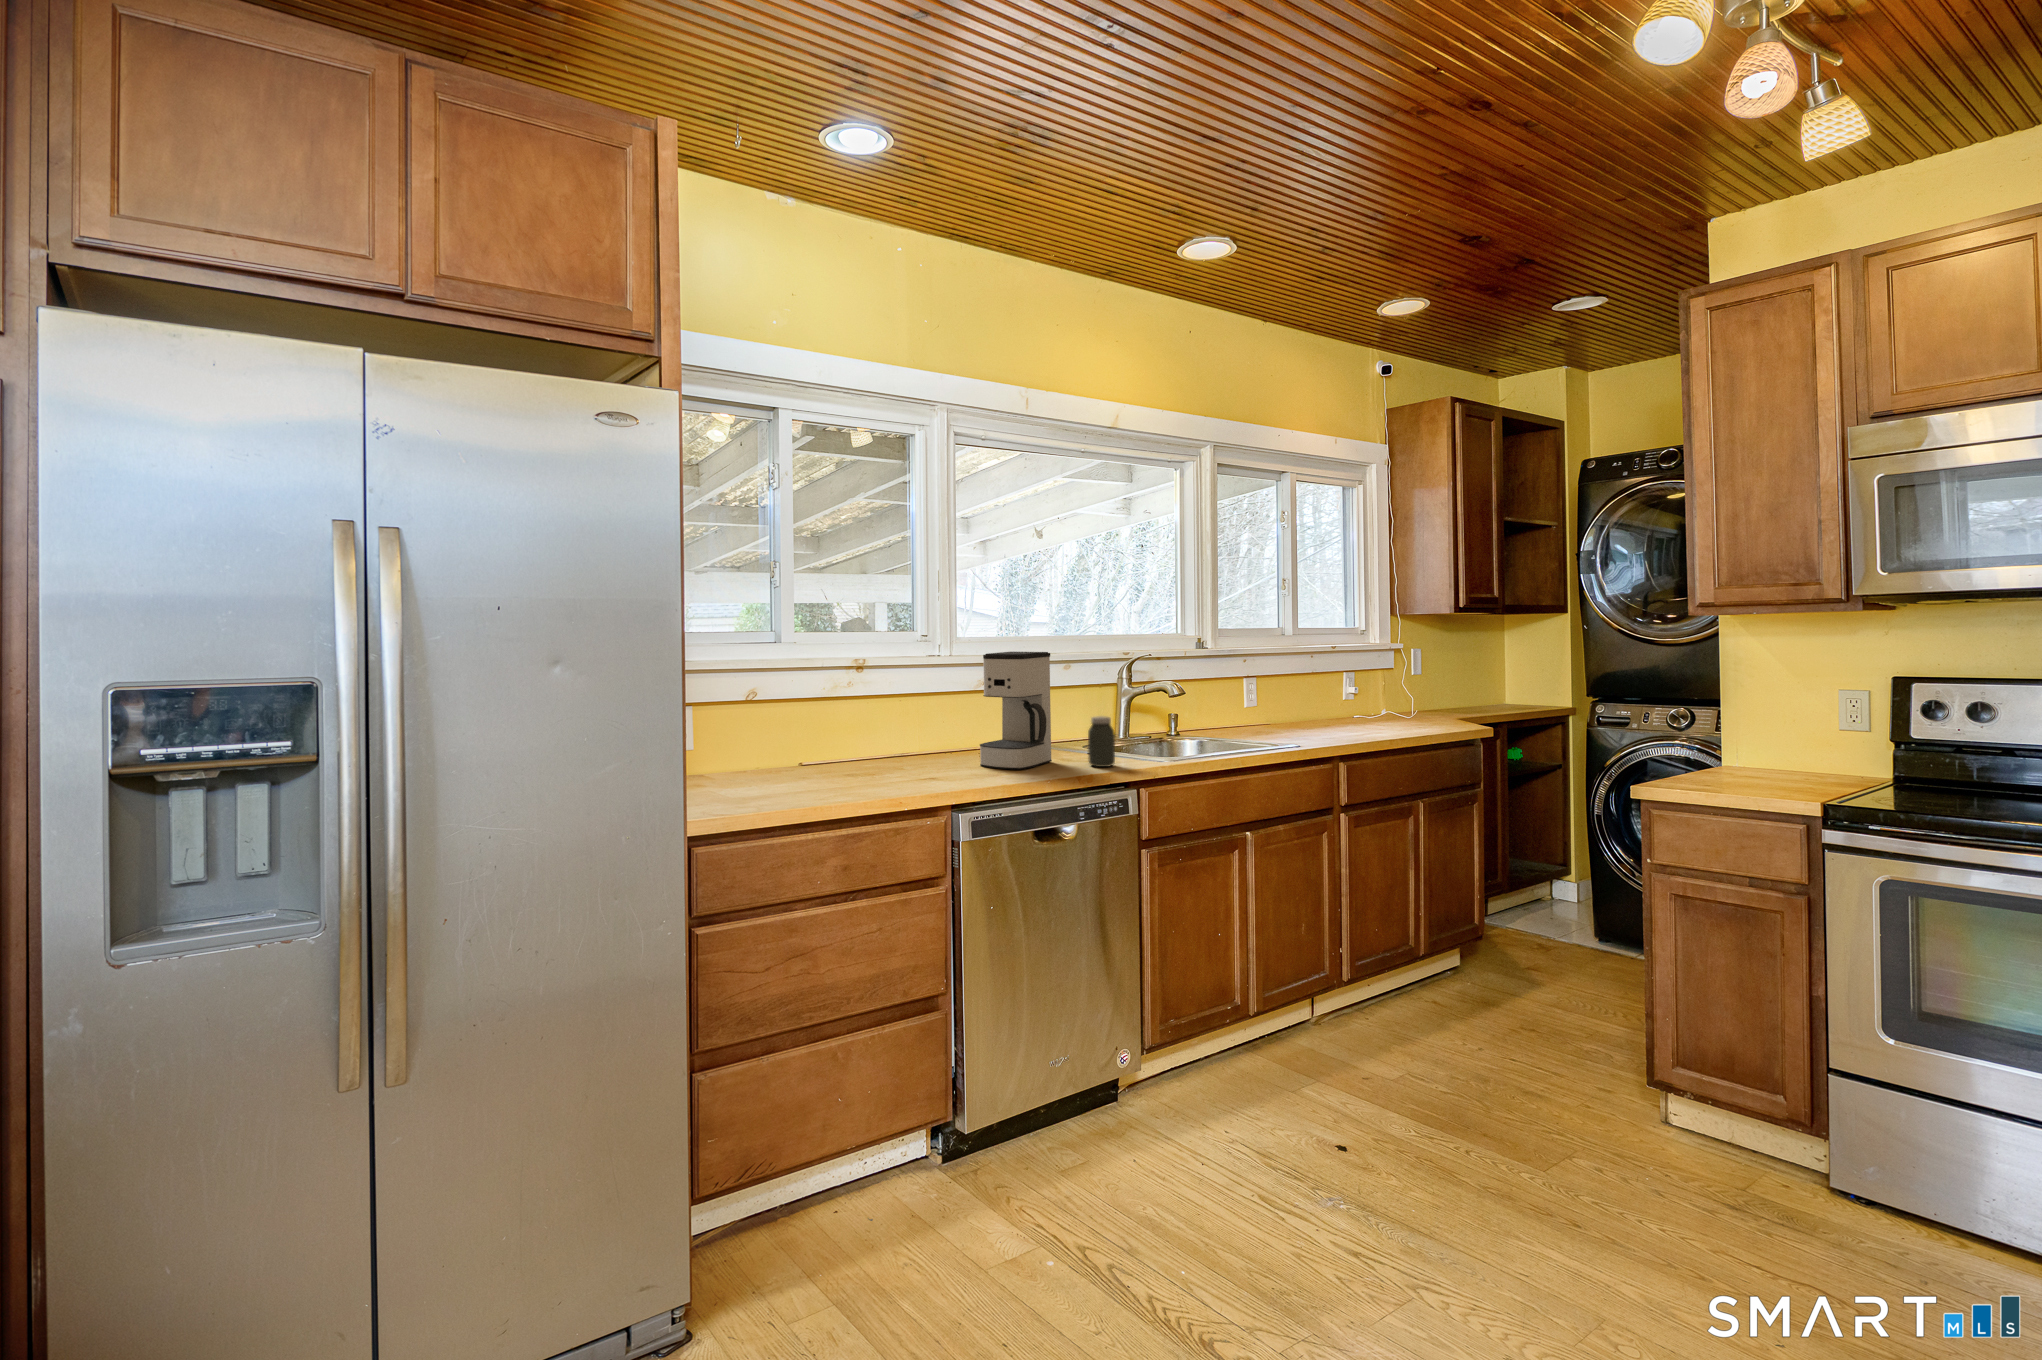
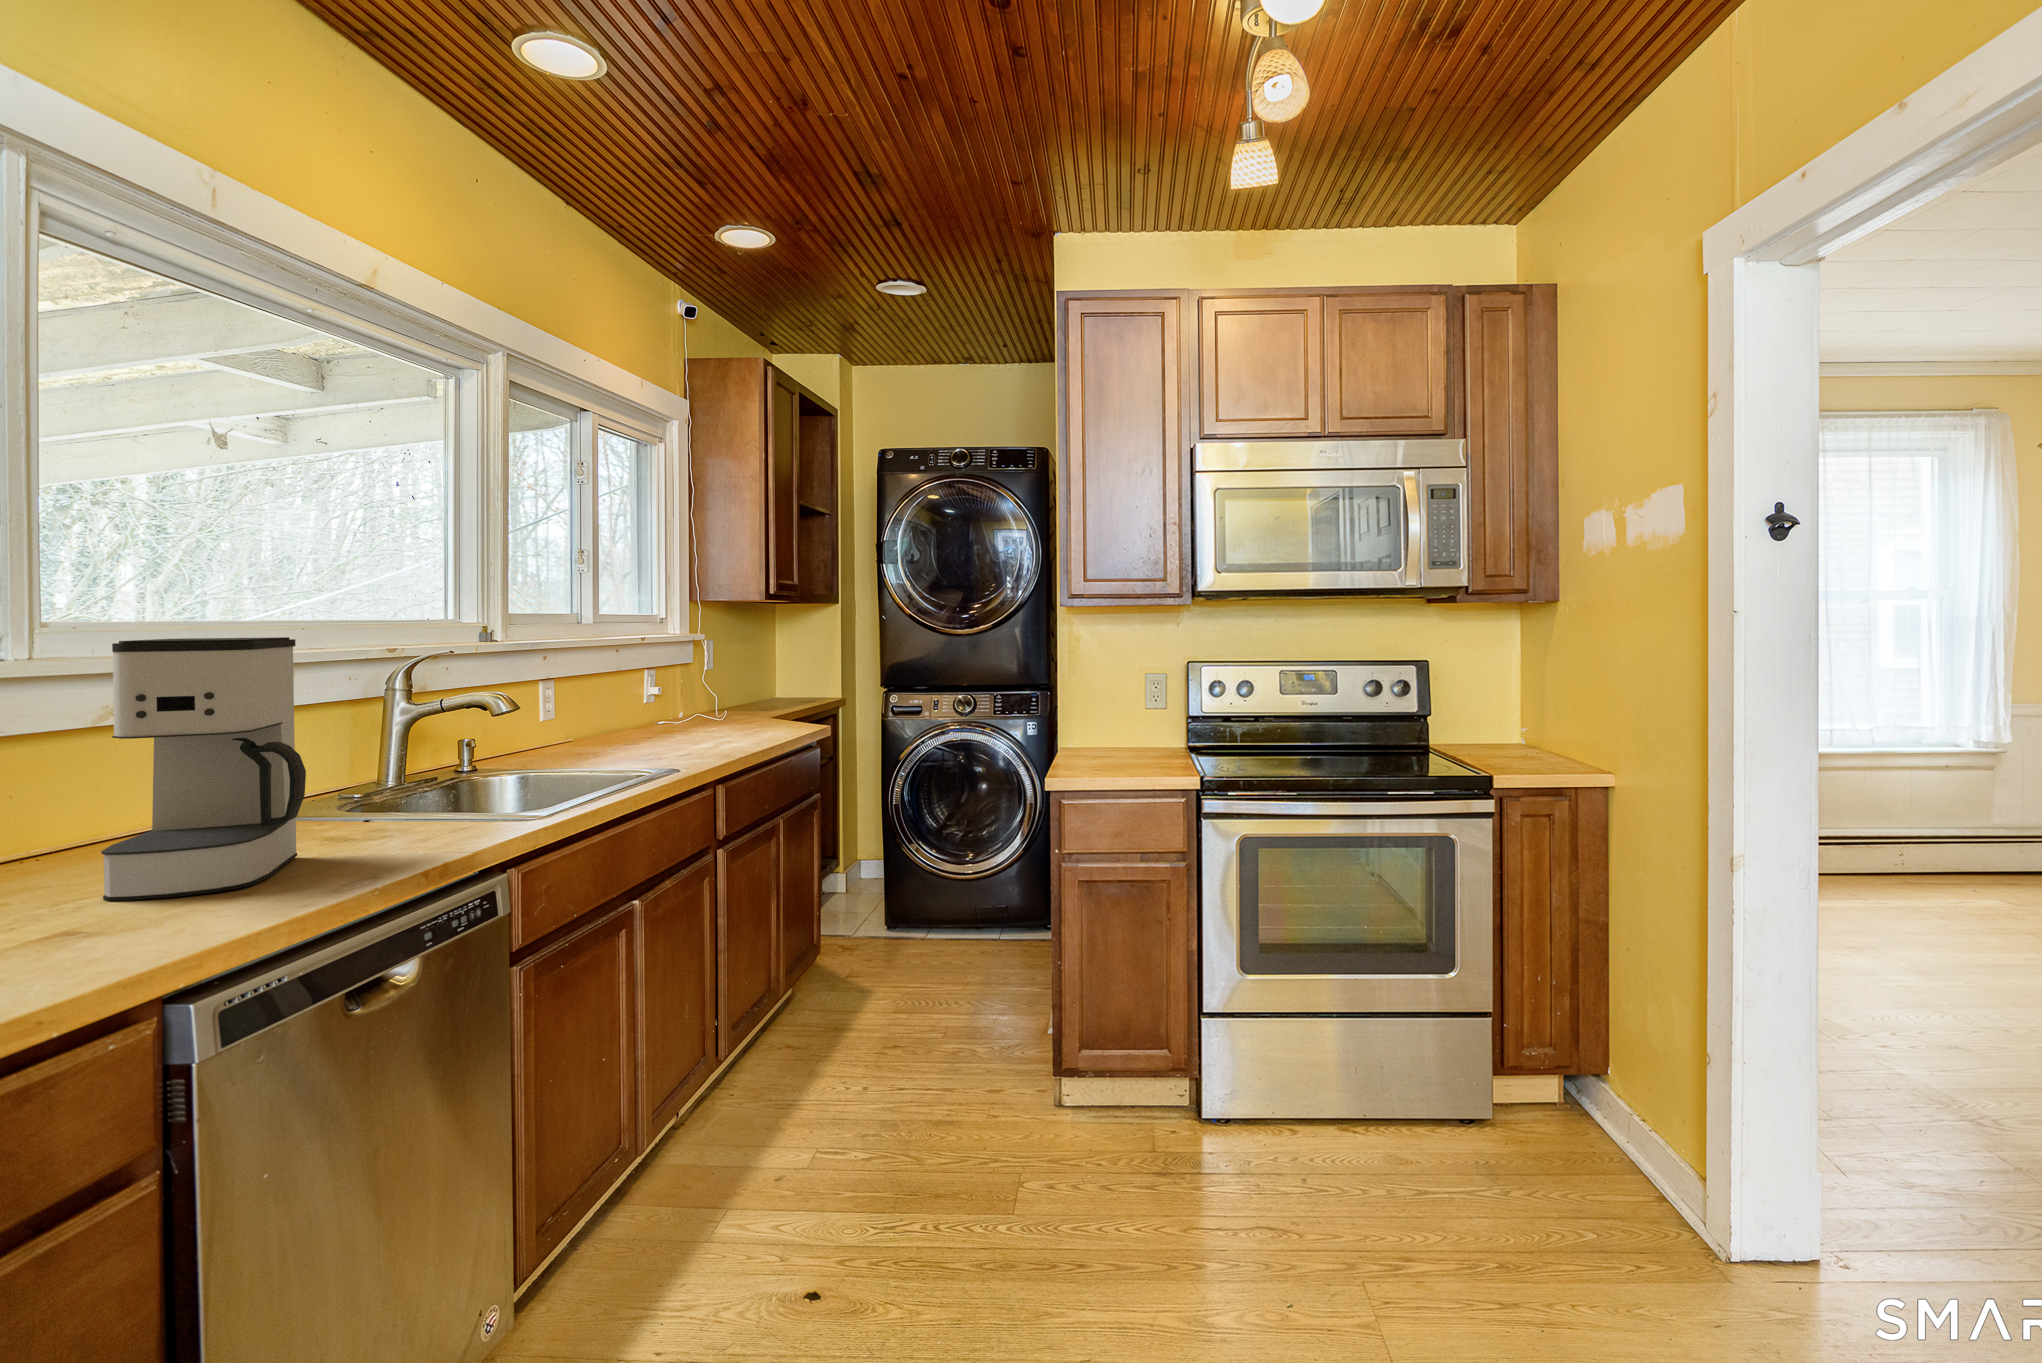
jar: present [1088,716,1115,767] -> none [395,753,455,848]

